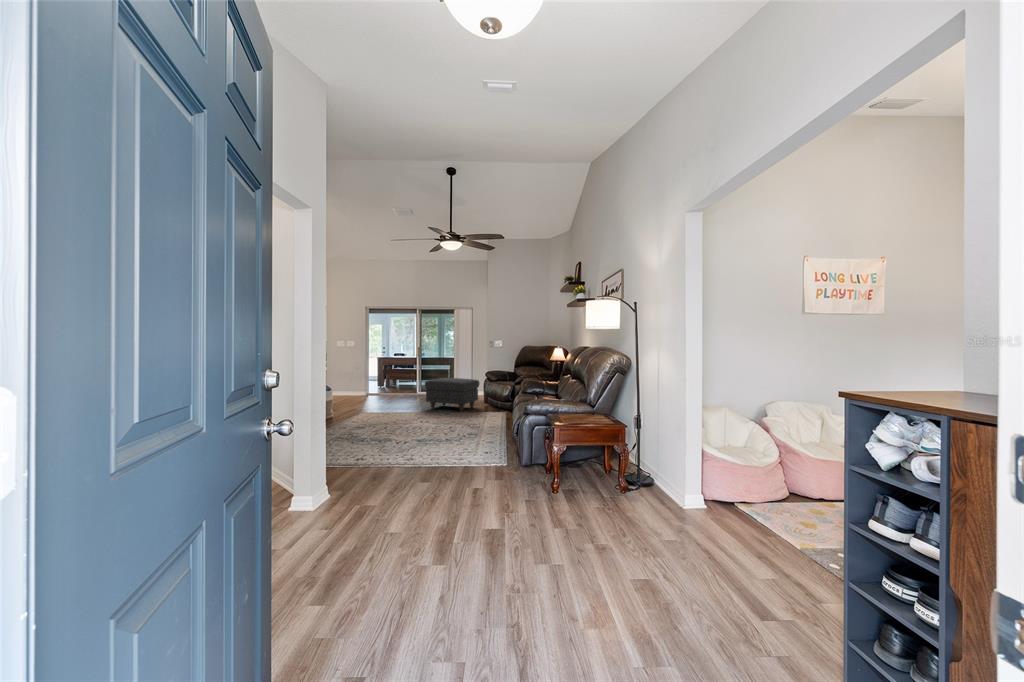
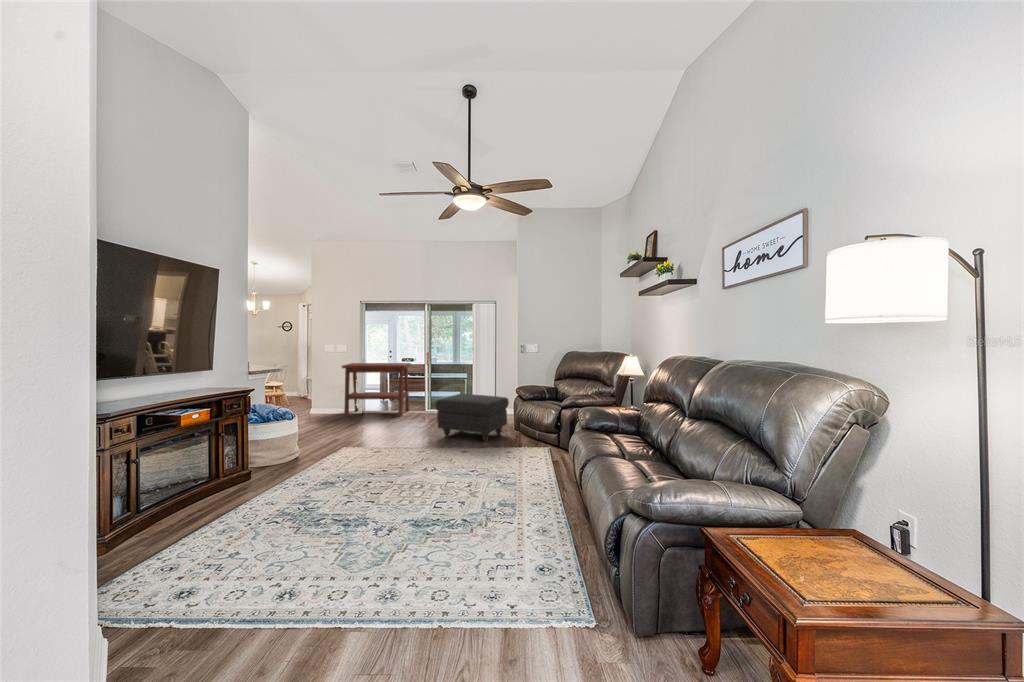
side table: none [349,356,404,398] -> present [342,363,411,417]

